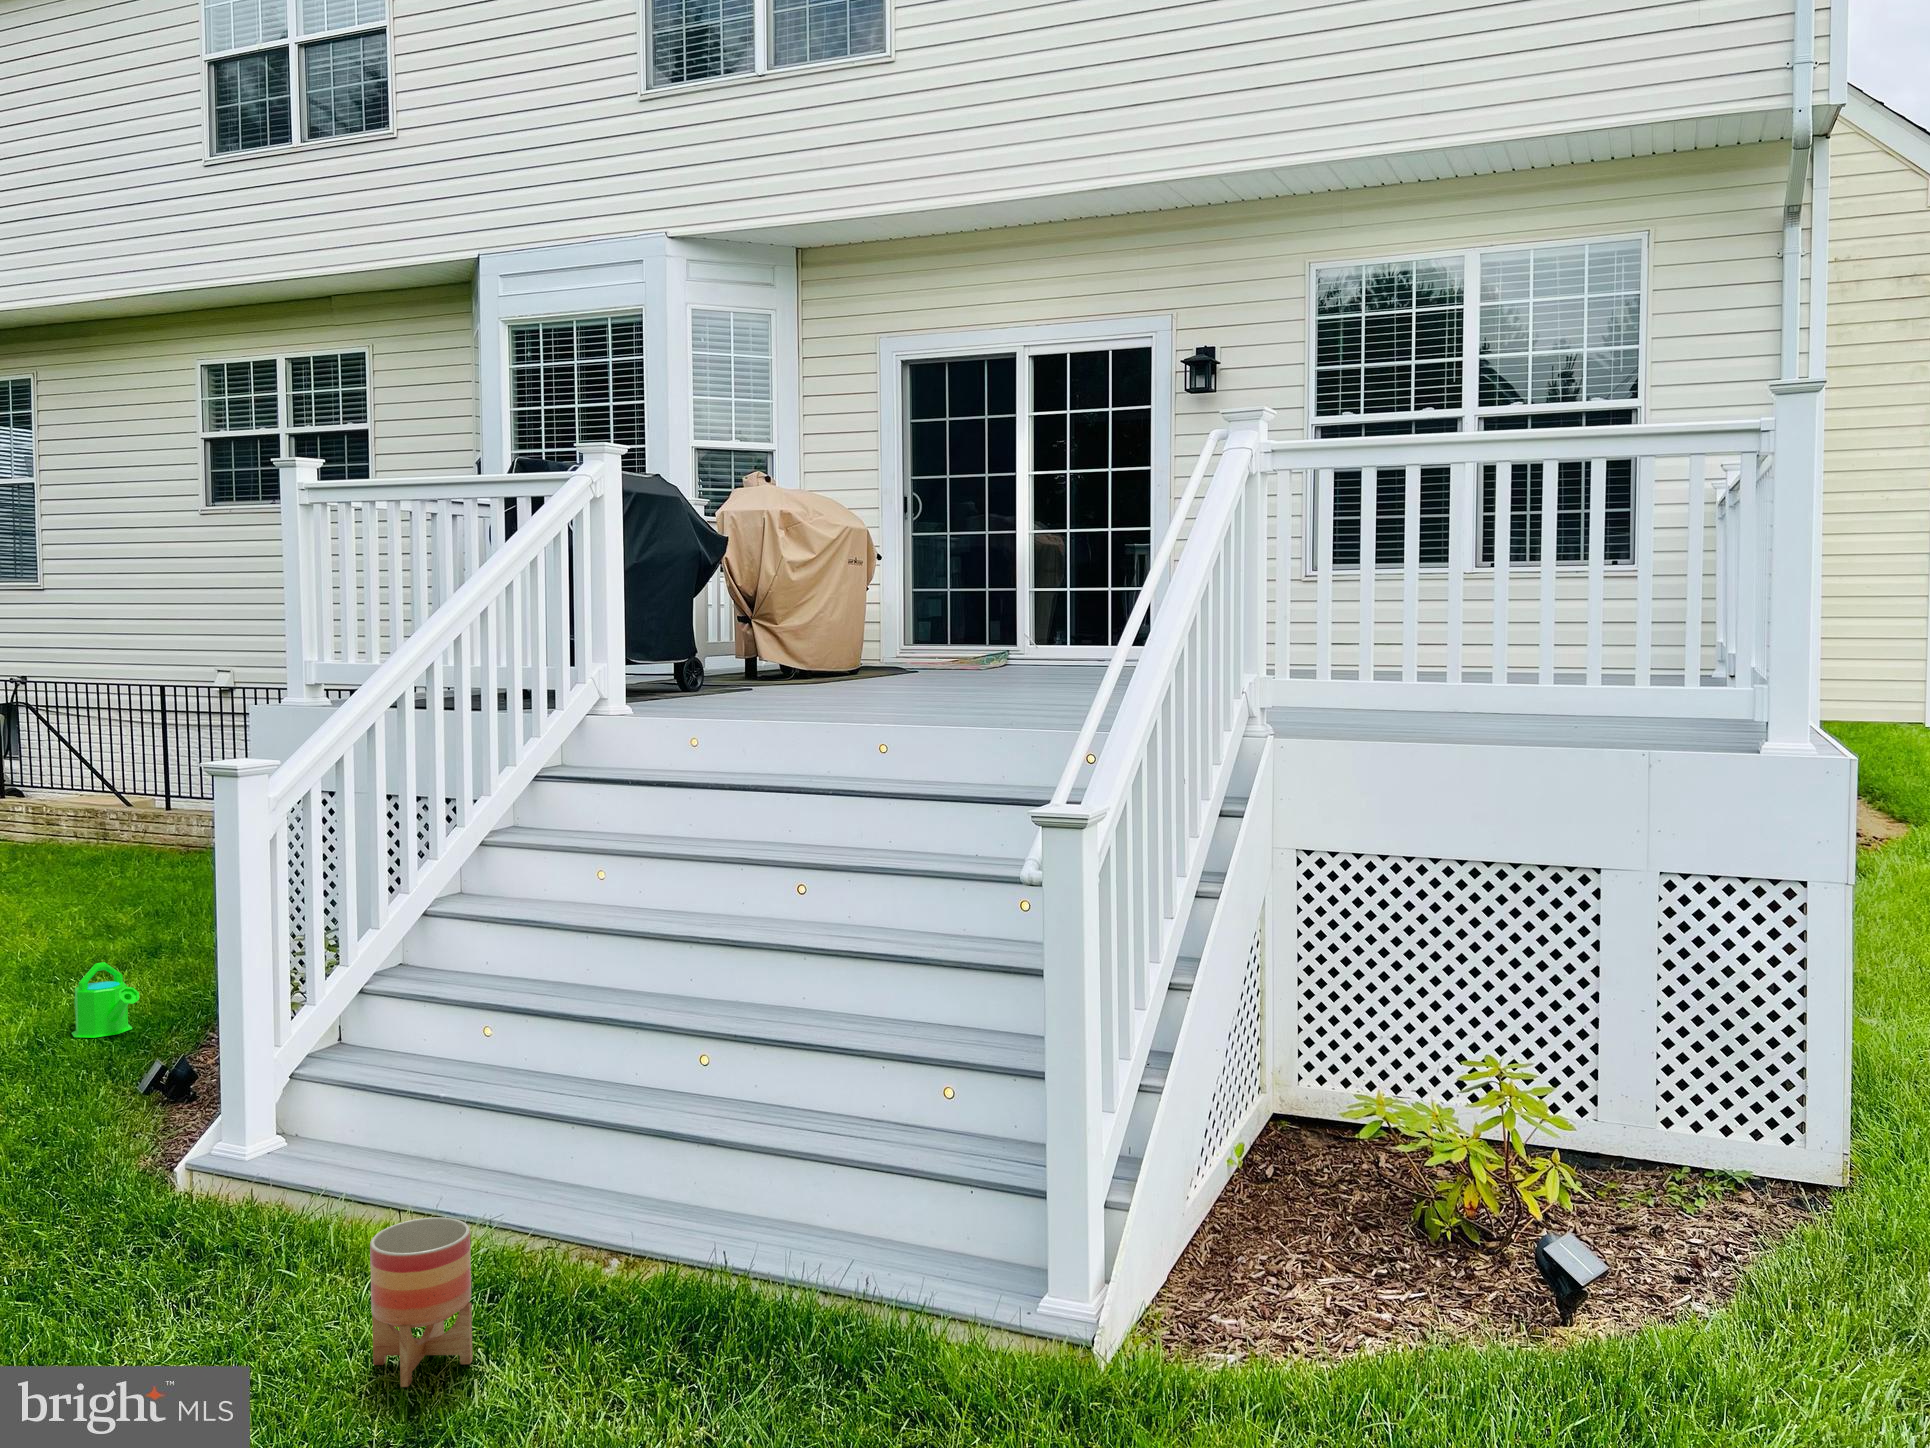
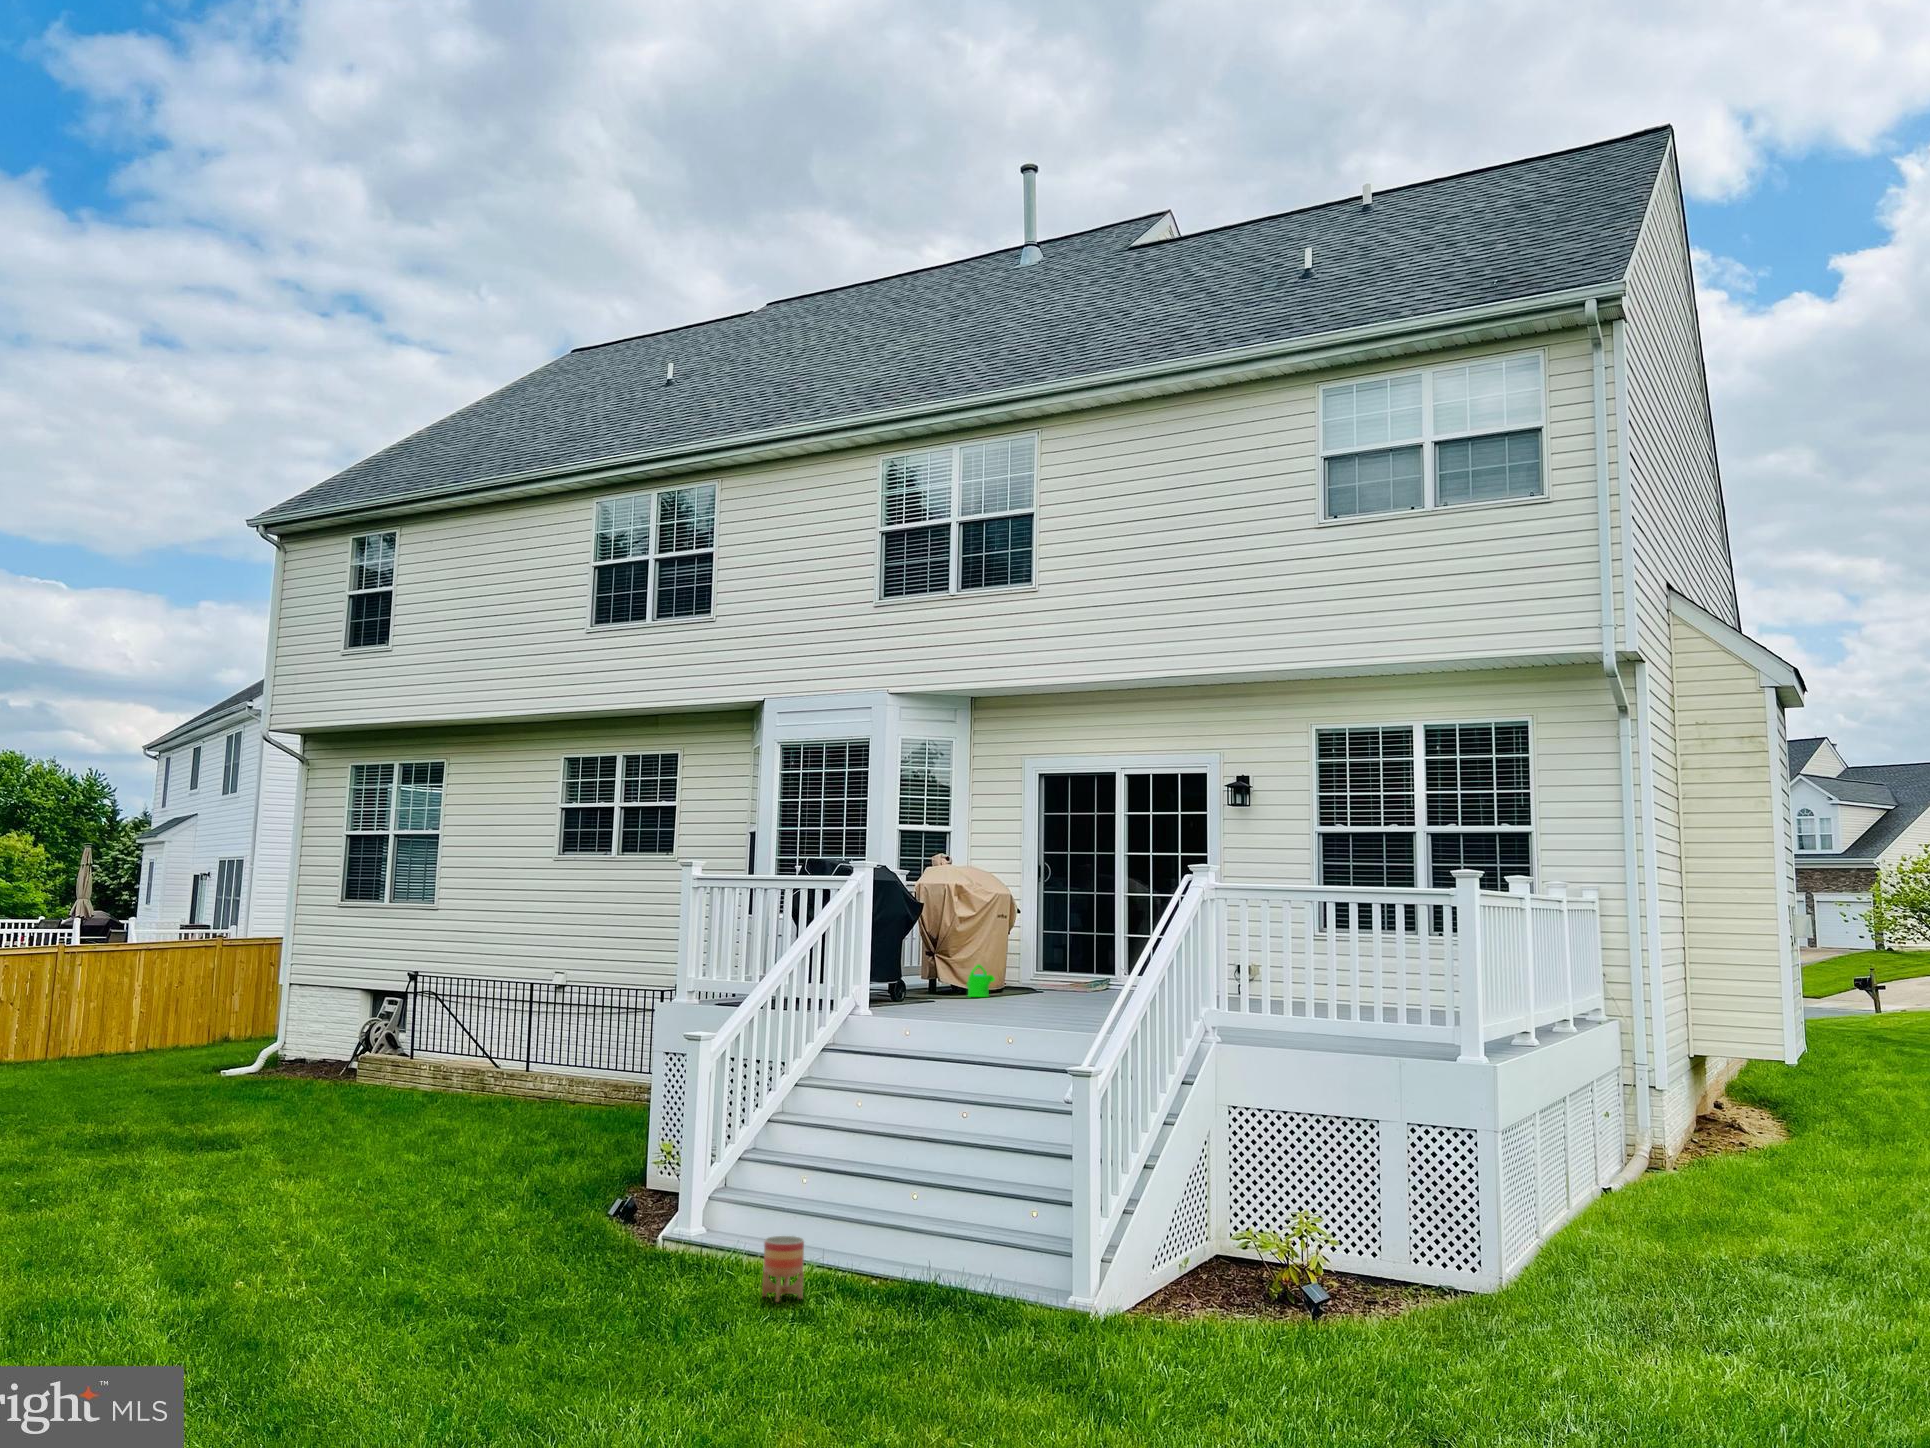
watering can: present [72,962,139,1038] -> present [966,965,995,997]

